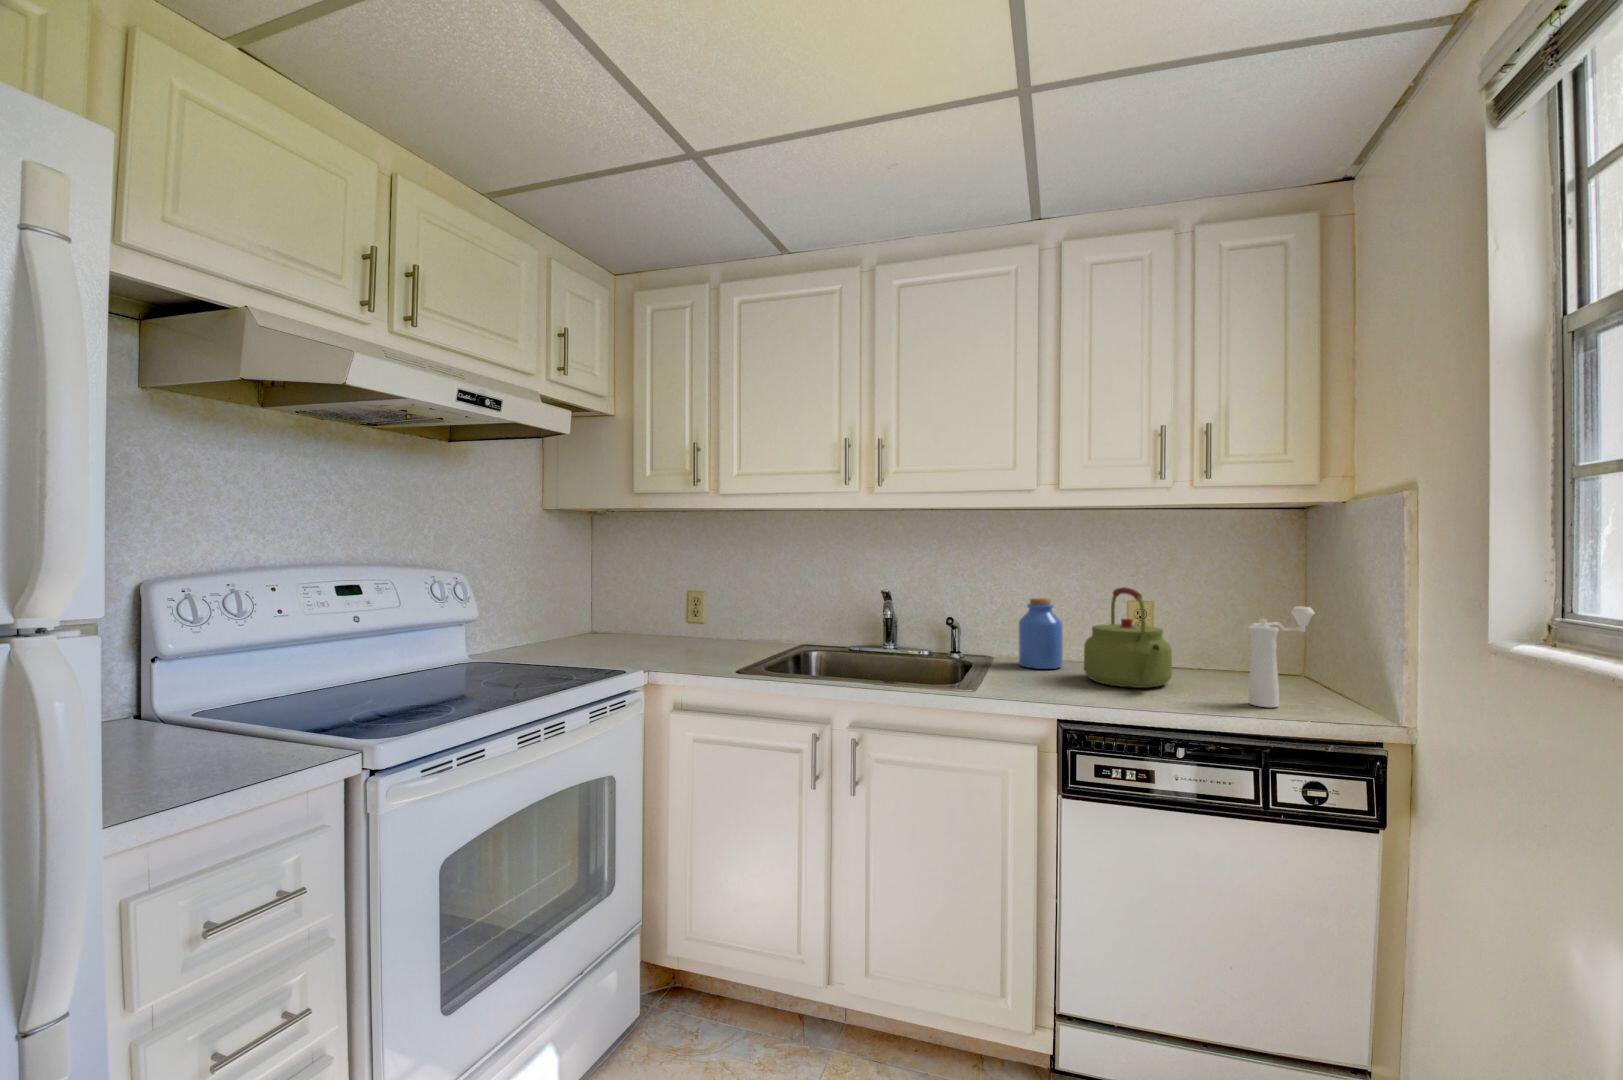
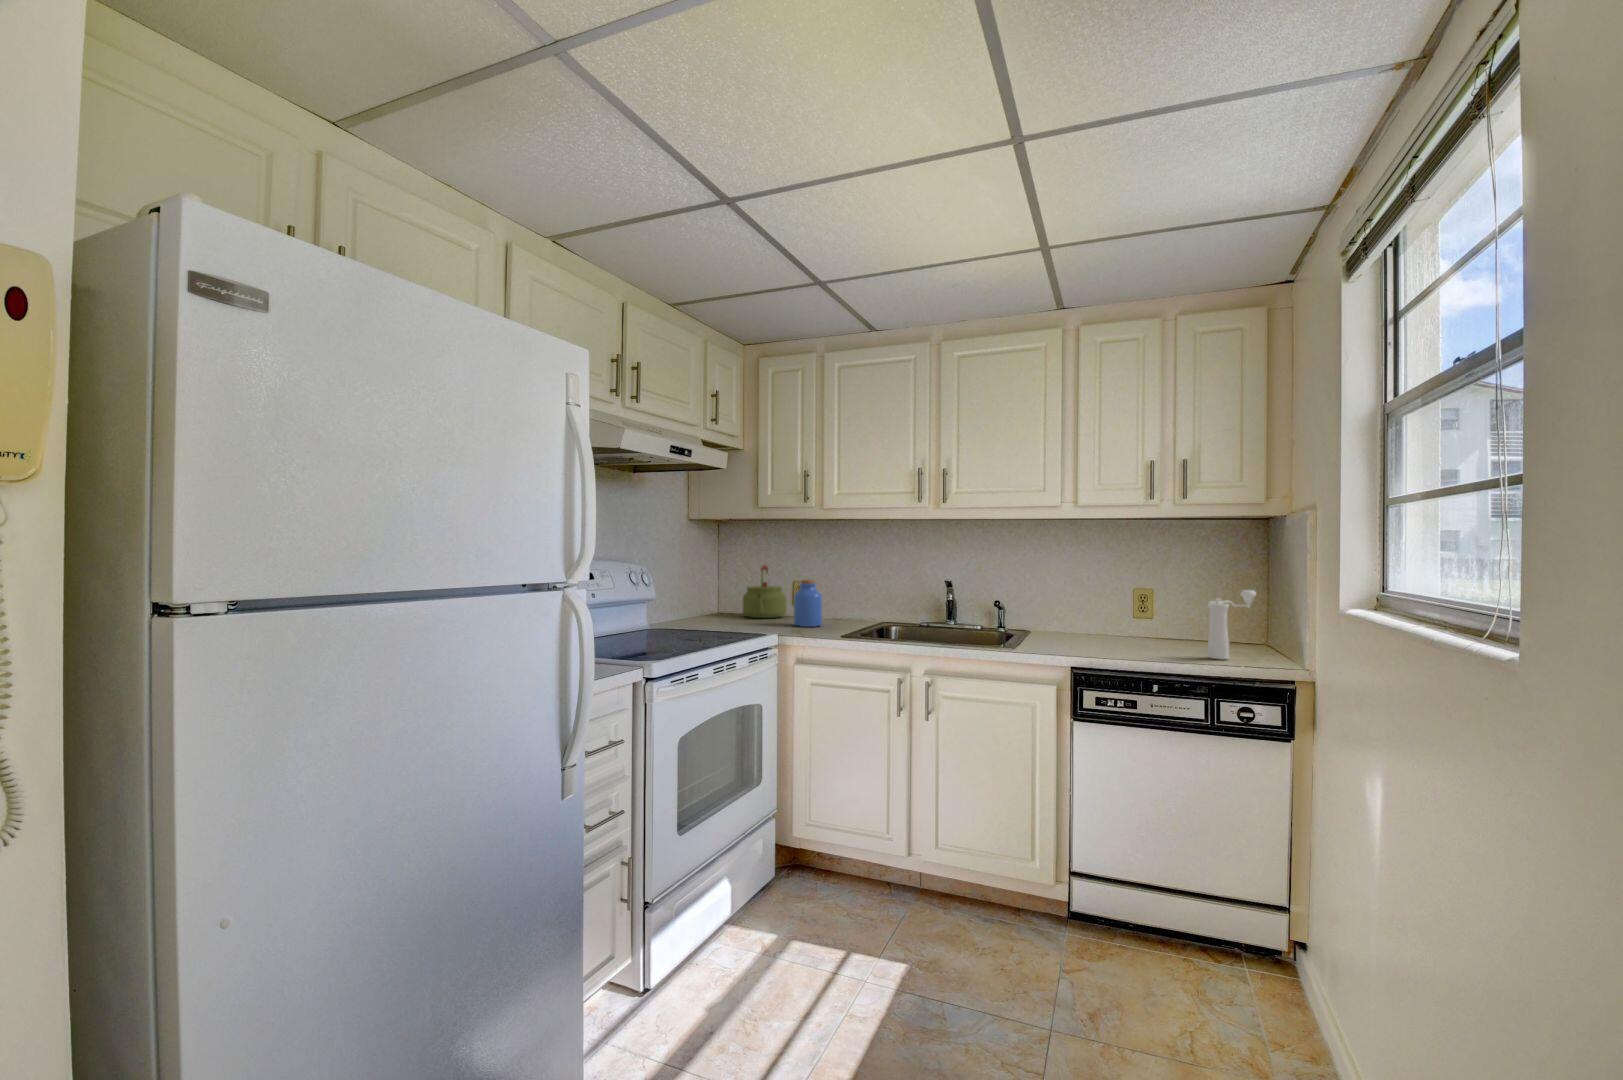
kettle: present [1084,587,1172,688] -> present [742,565,787,618]
jar: present [1019,598,1063,669] -> present [794,580,822,627]

